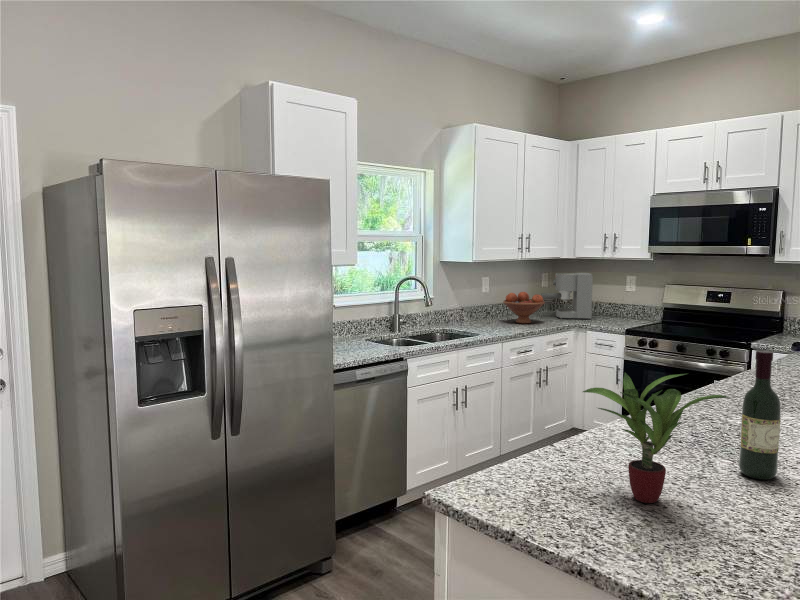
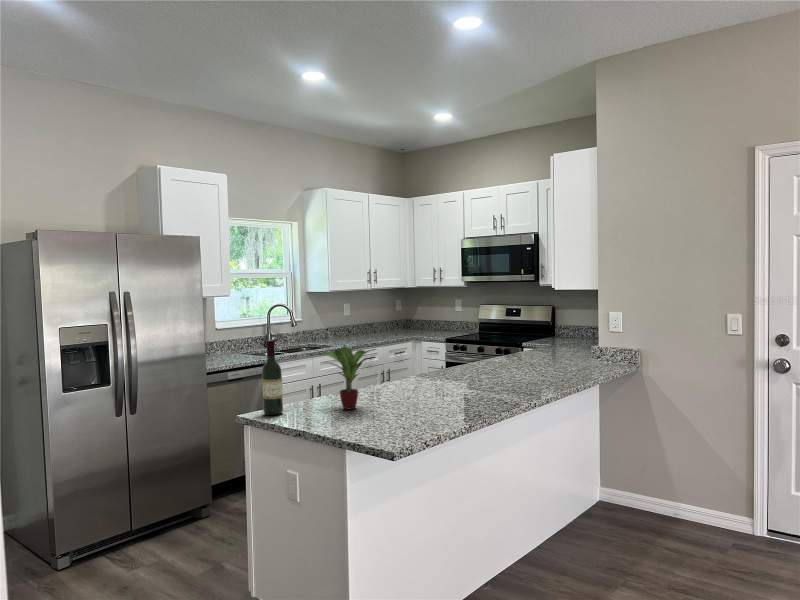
coffee maker: present [541,273,593,319] -> none [390,298,428,334]
fruit bowl: present [503,292,545,324] -> none [358,314,389,338]
wine bottle: present [739,350,781,479] -> present [262,340,283,415]

